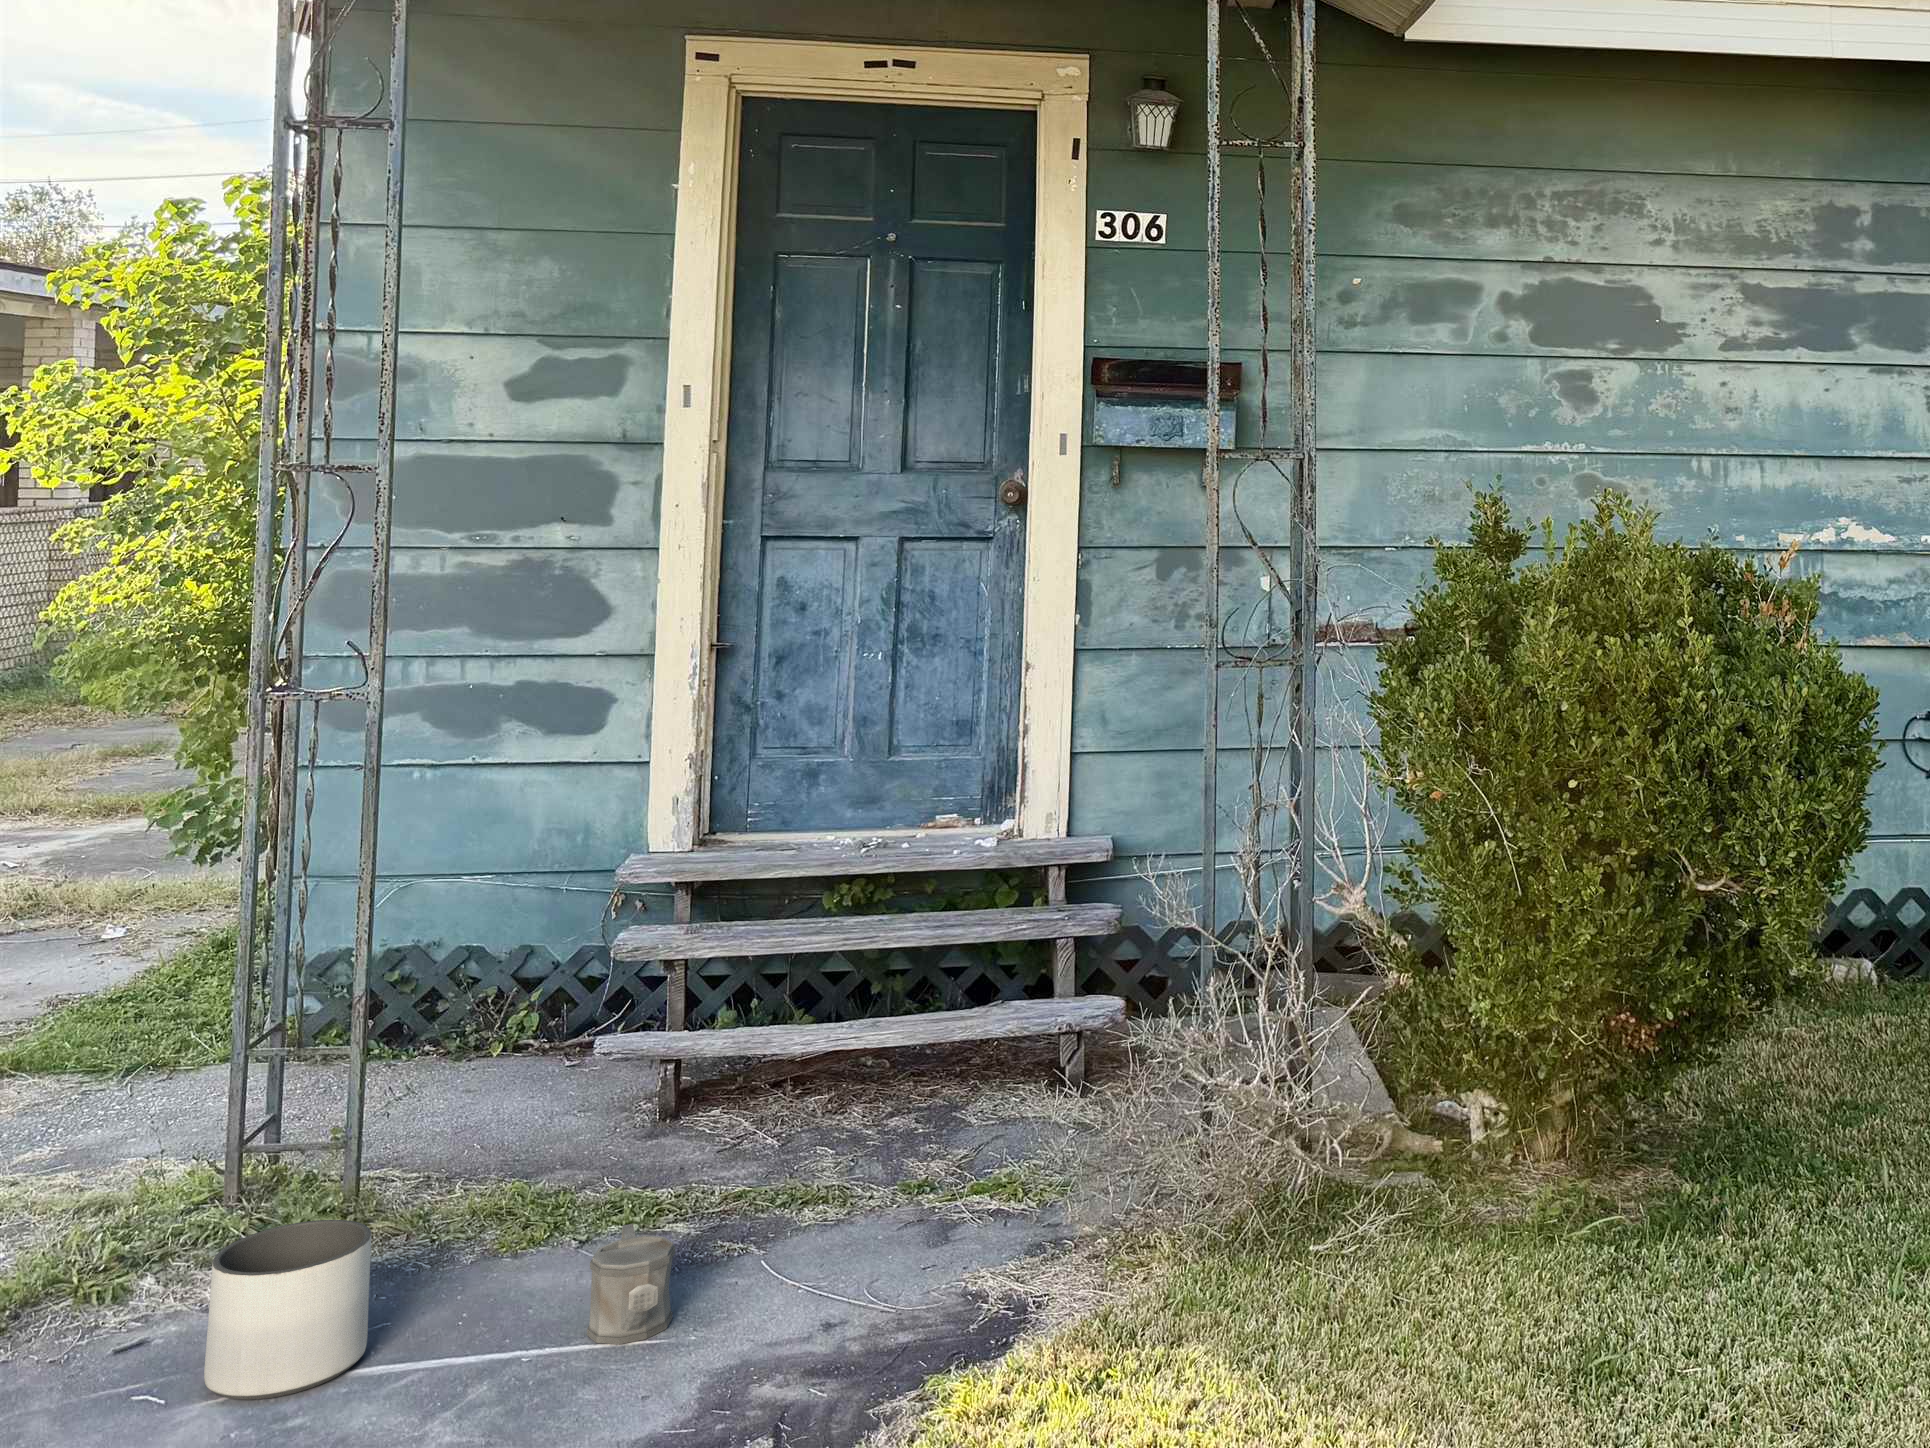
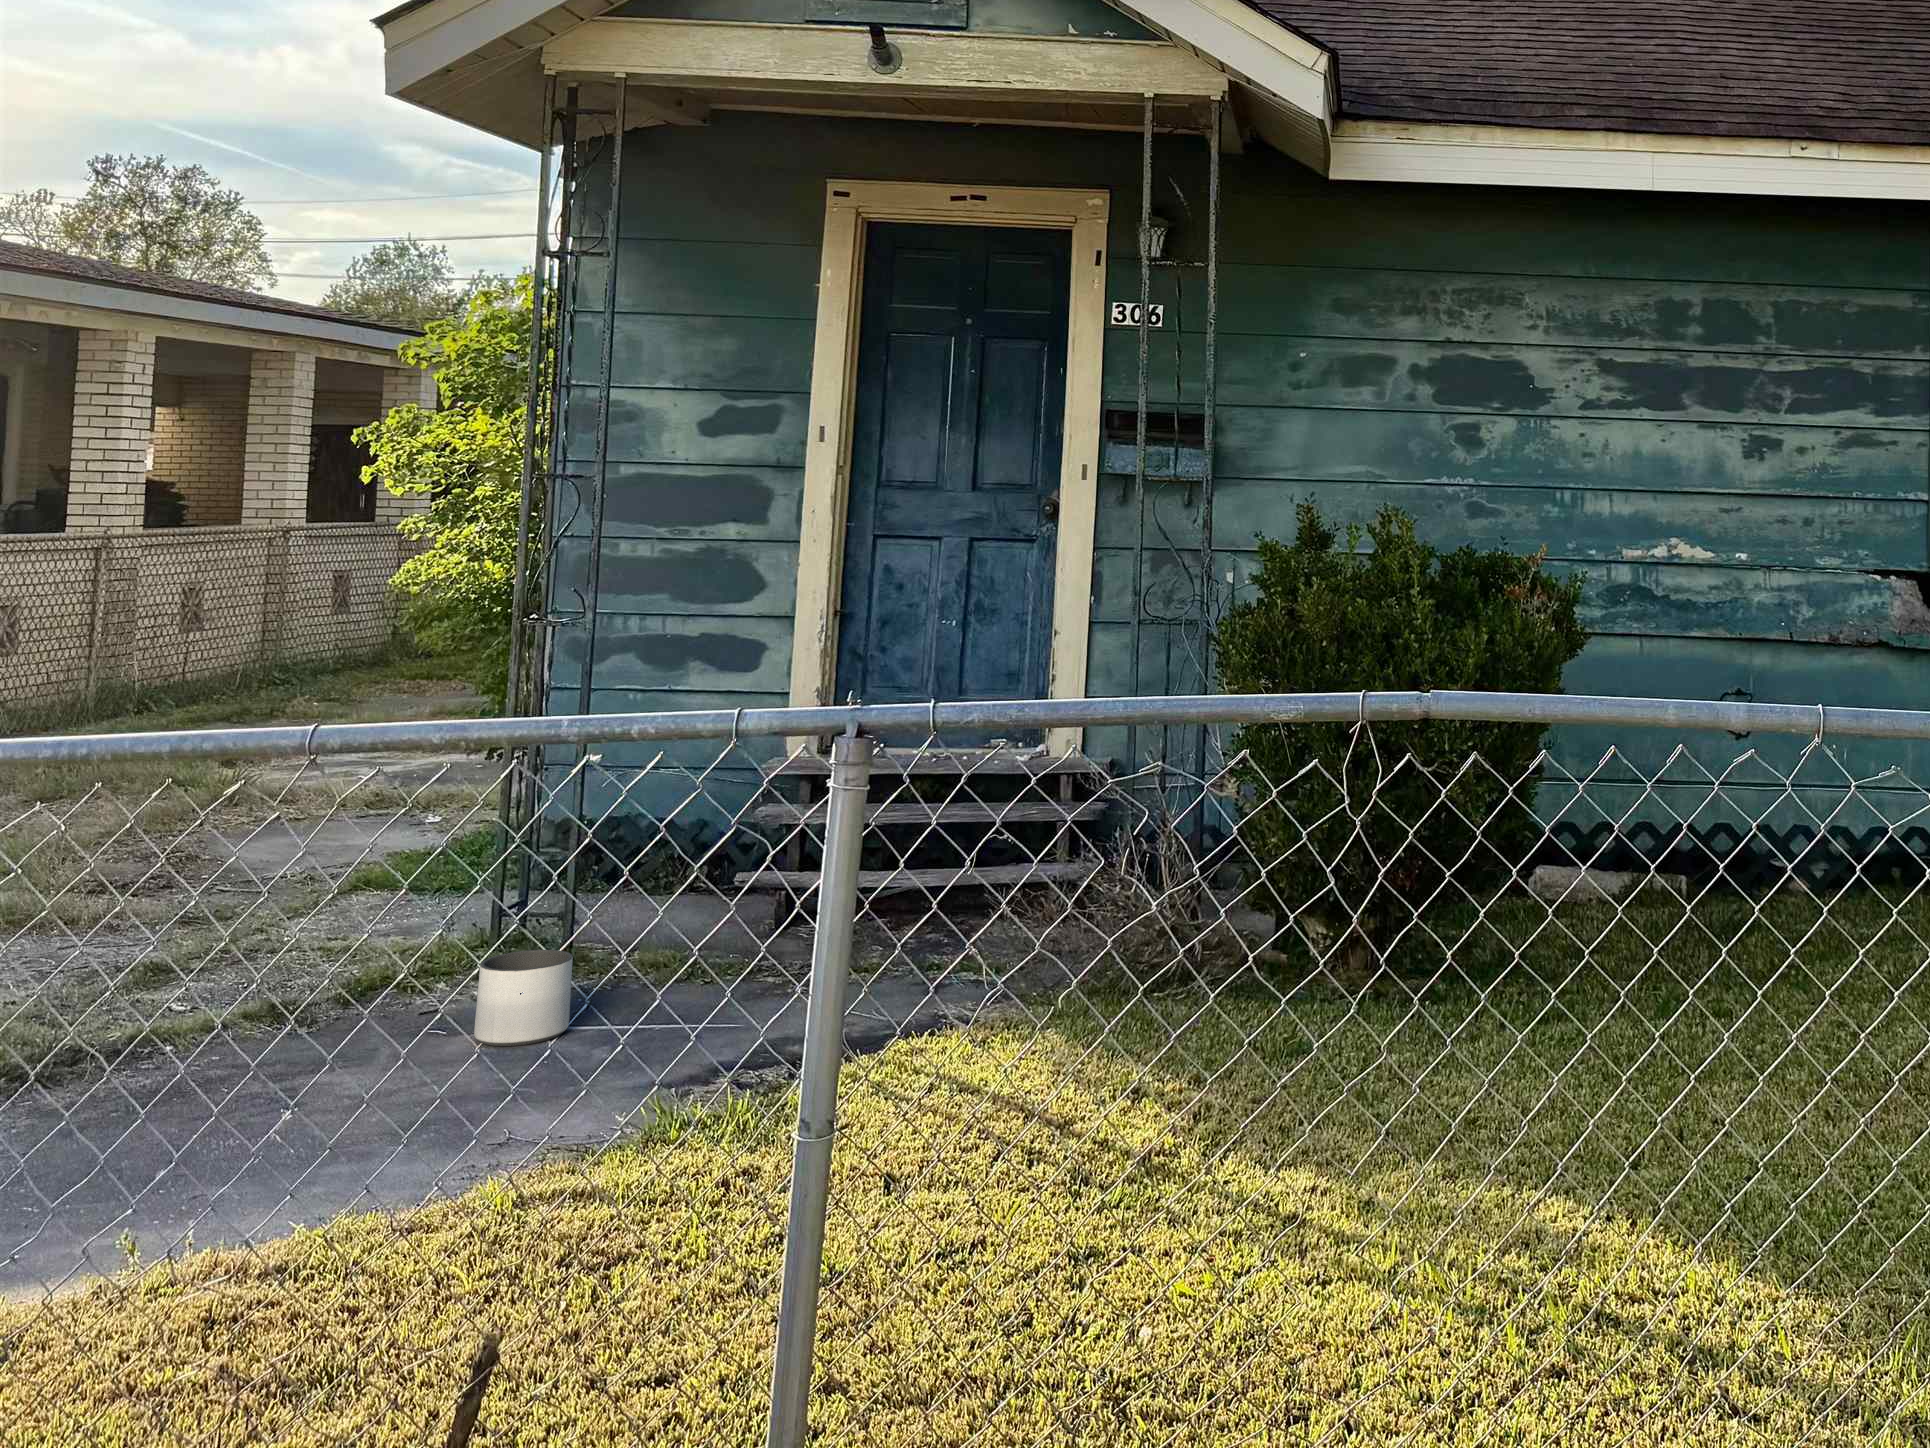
watering can: present [587,1224,675,1344] -> none [698,967,754,1034]

